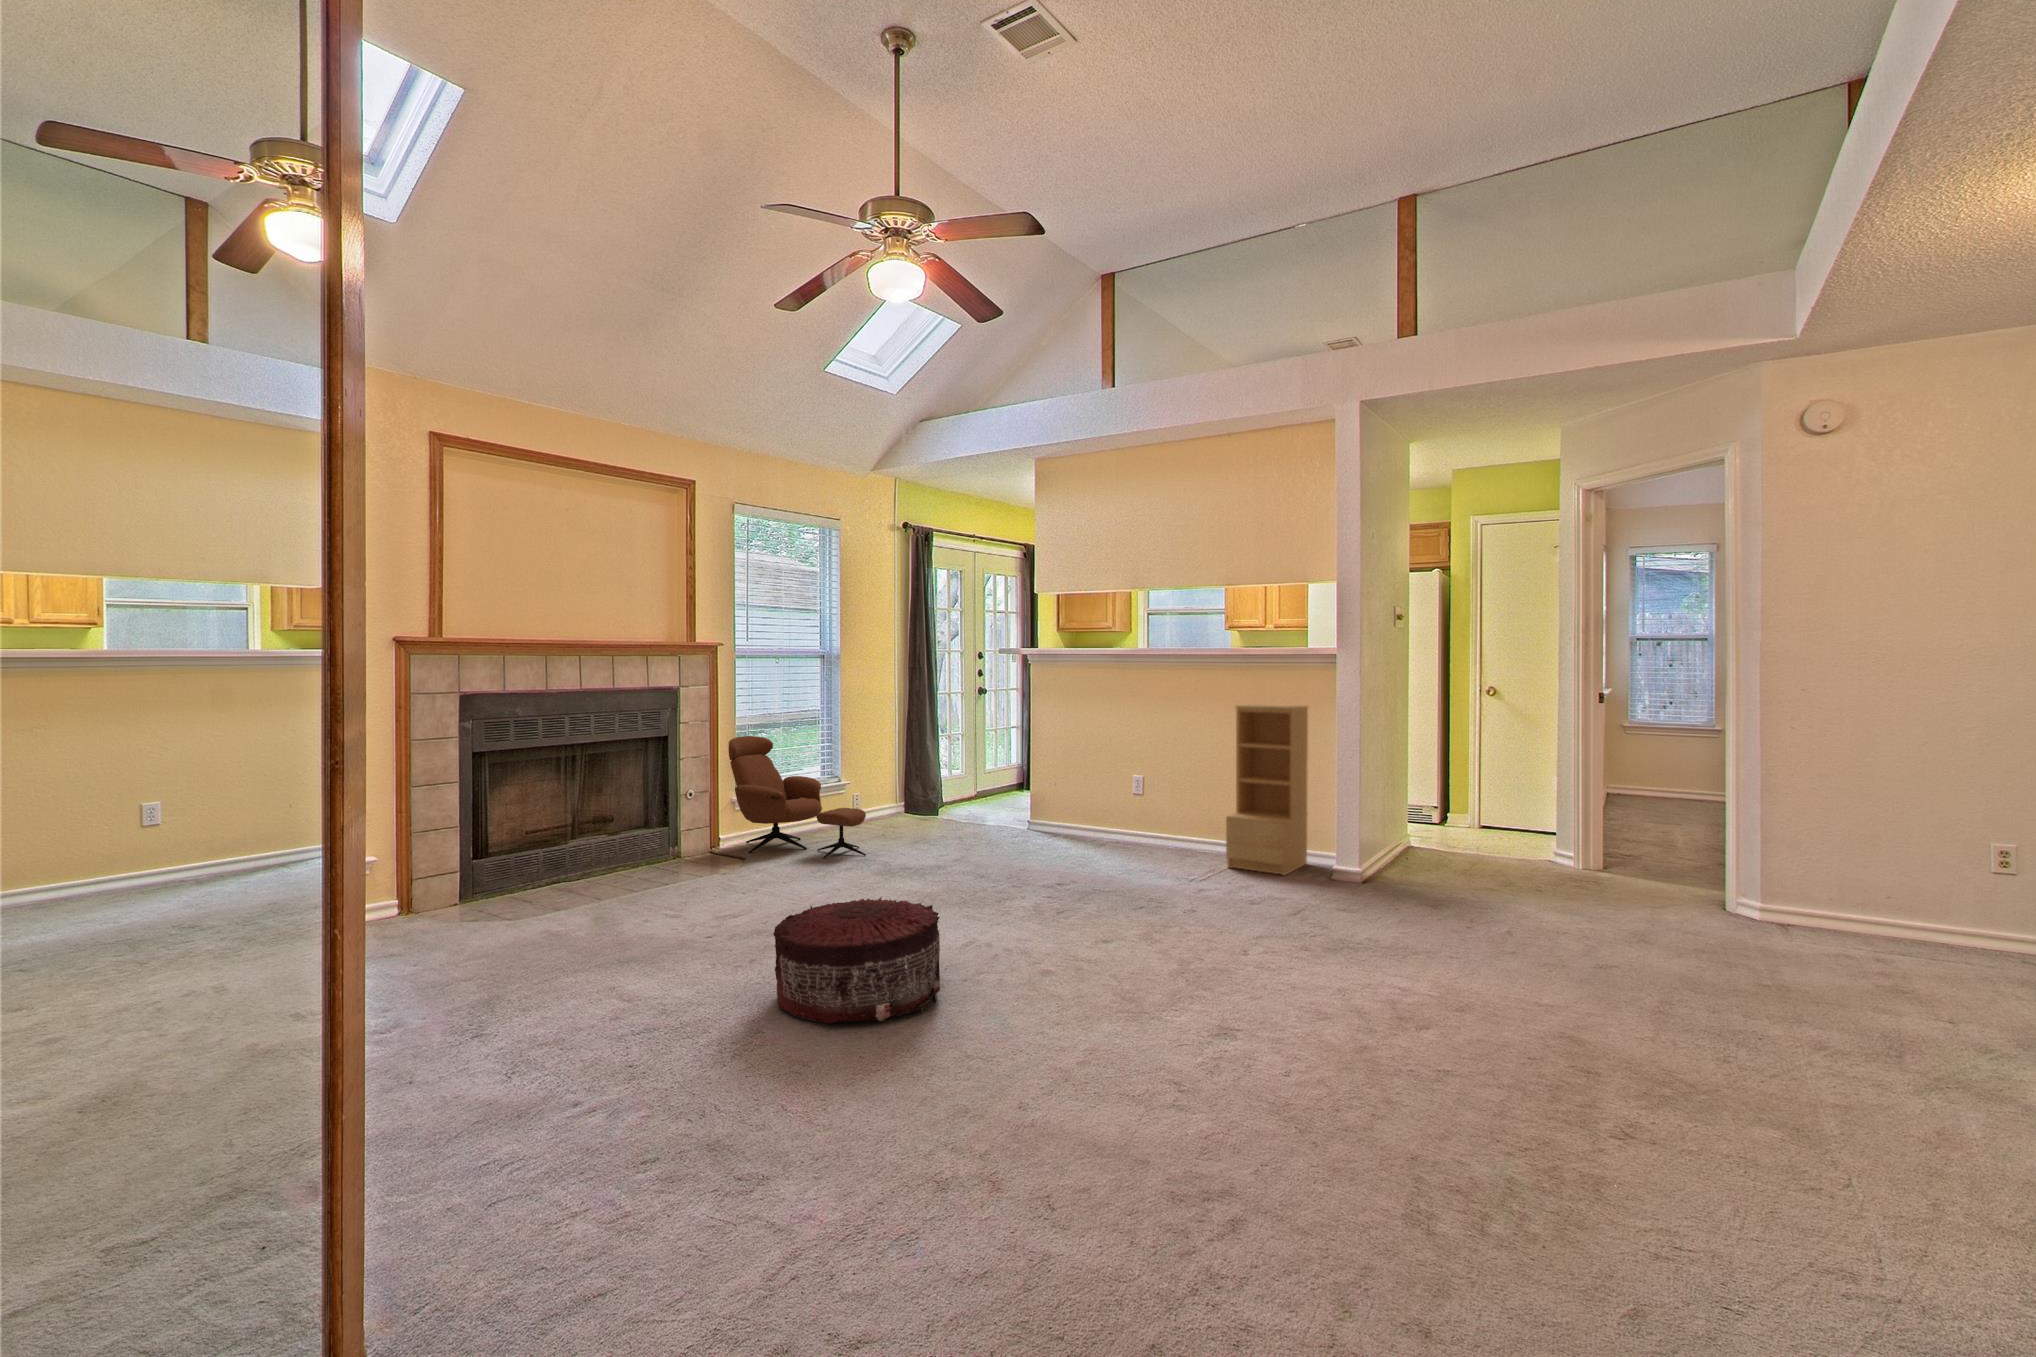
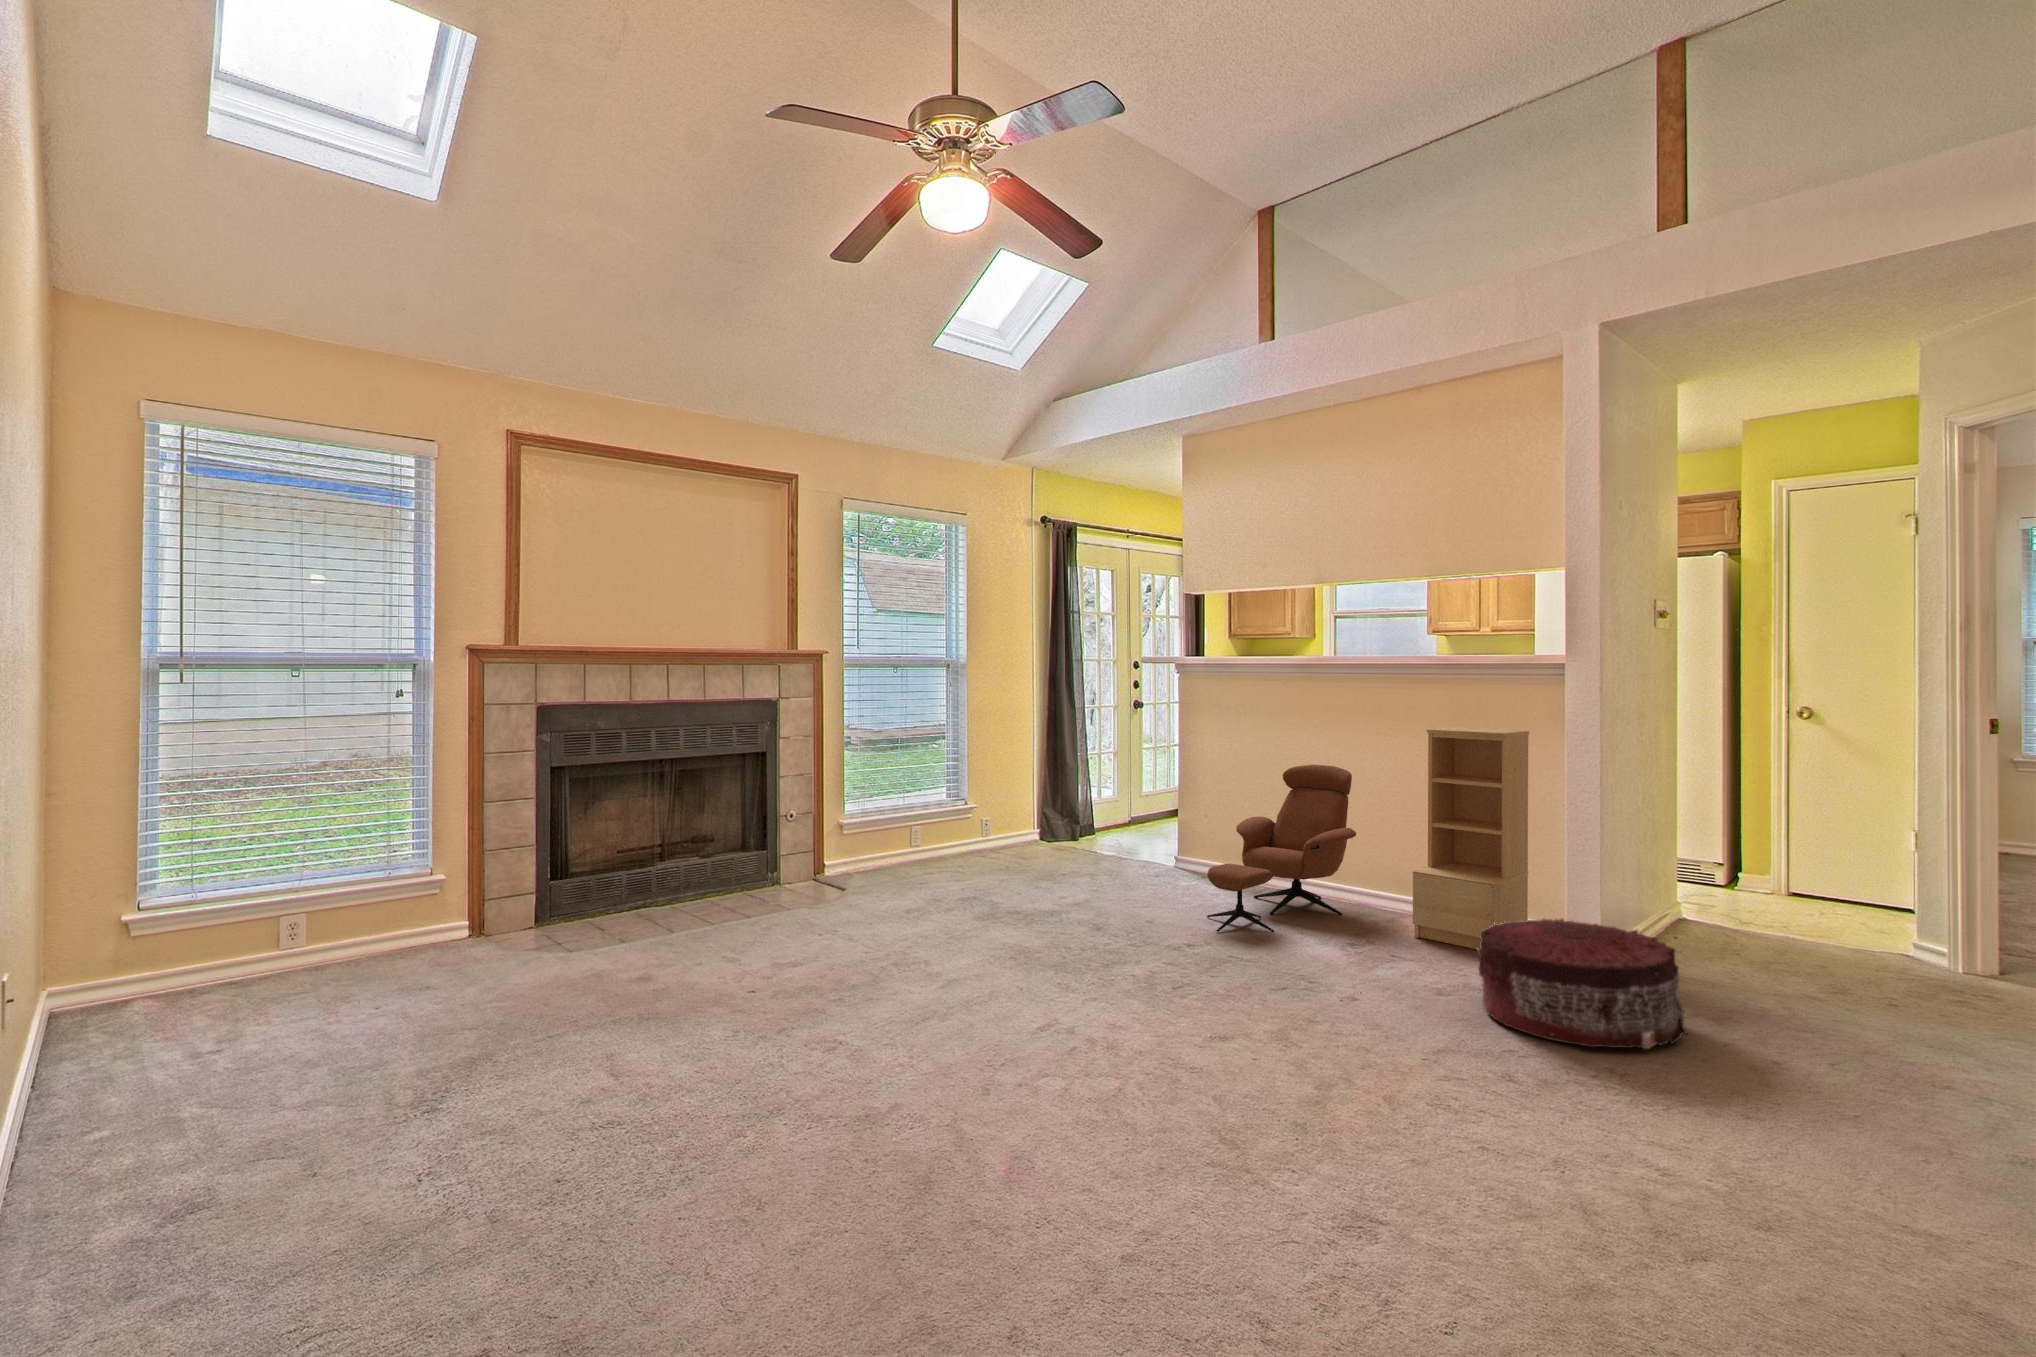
lounge chair: present [728,736,866,859] -> present [1207,765,1356,932]
pouf: present [773,897,940,1024] -> present [1477,918,1687,1049]

